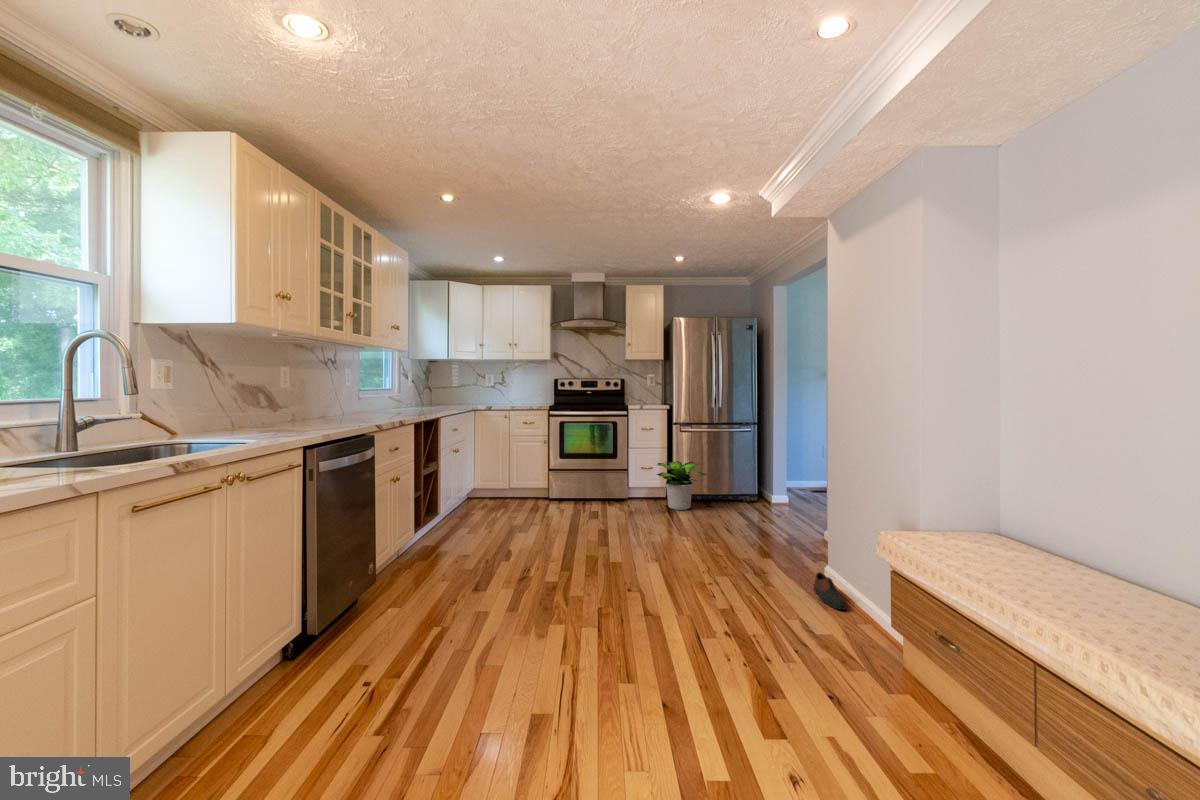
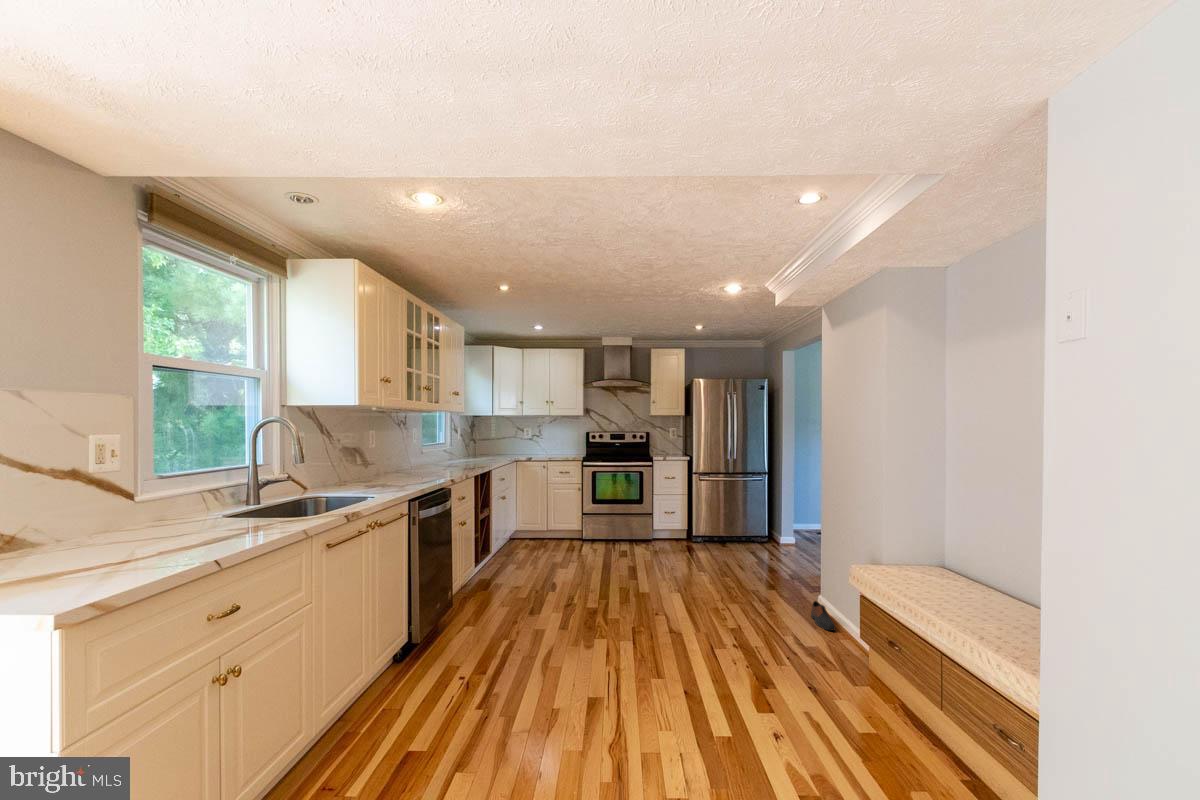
potted plant: present [657,461,707,510] -> none [677,506,725,550]

